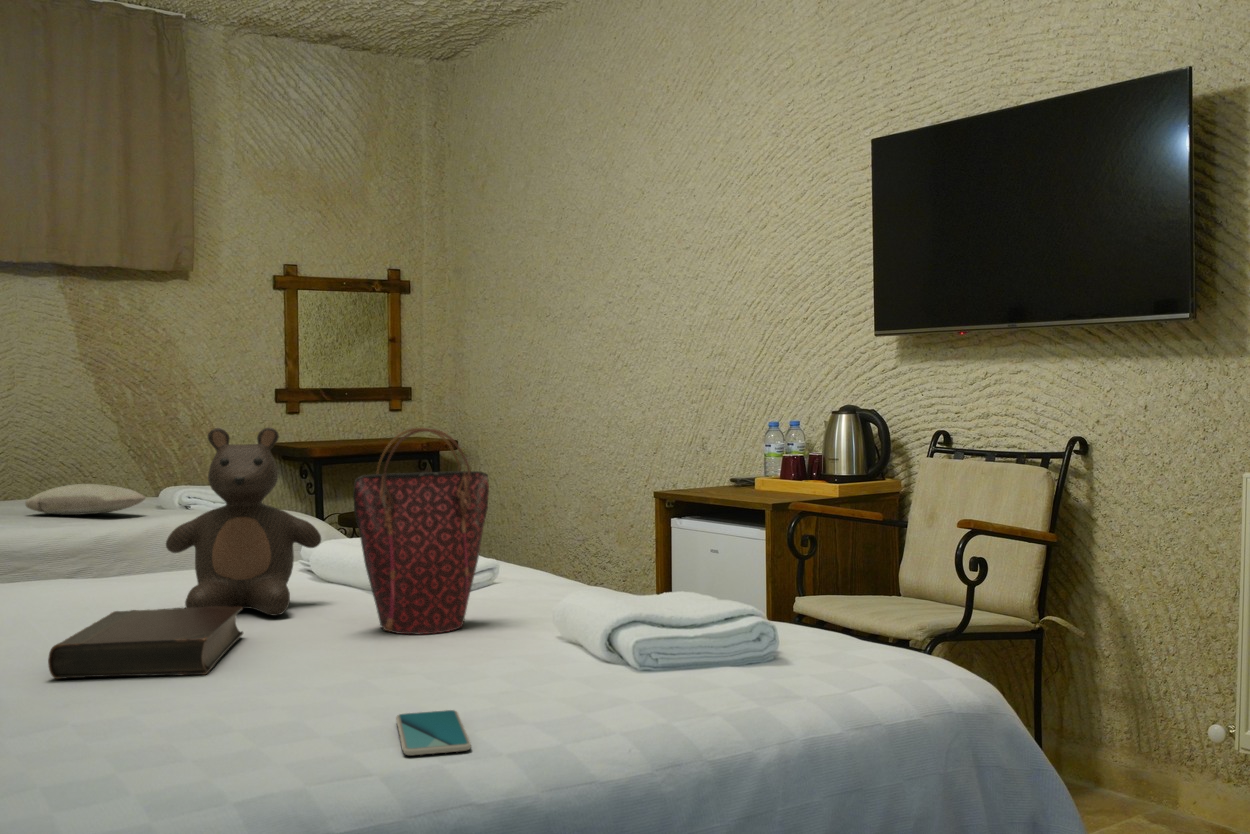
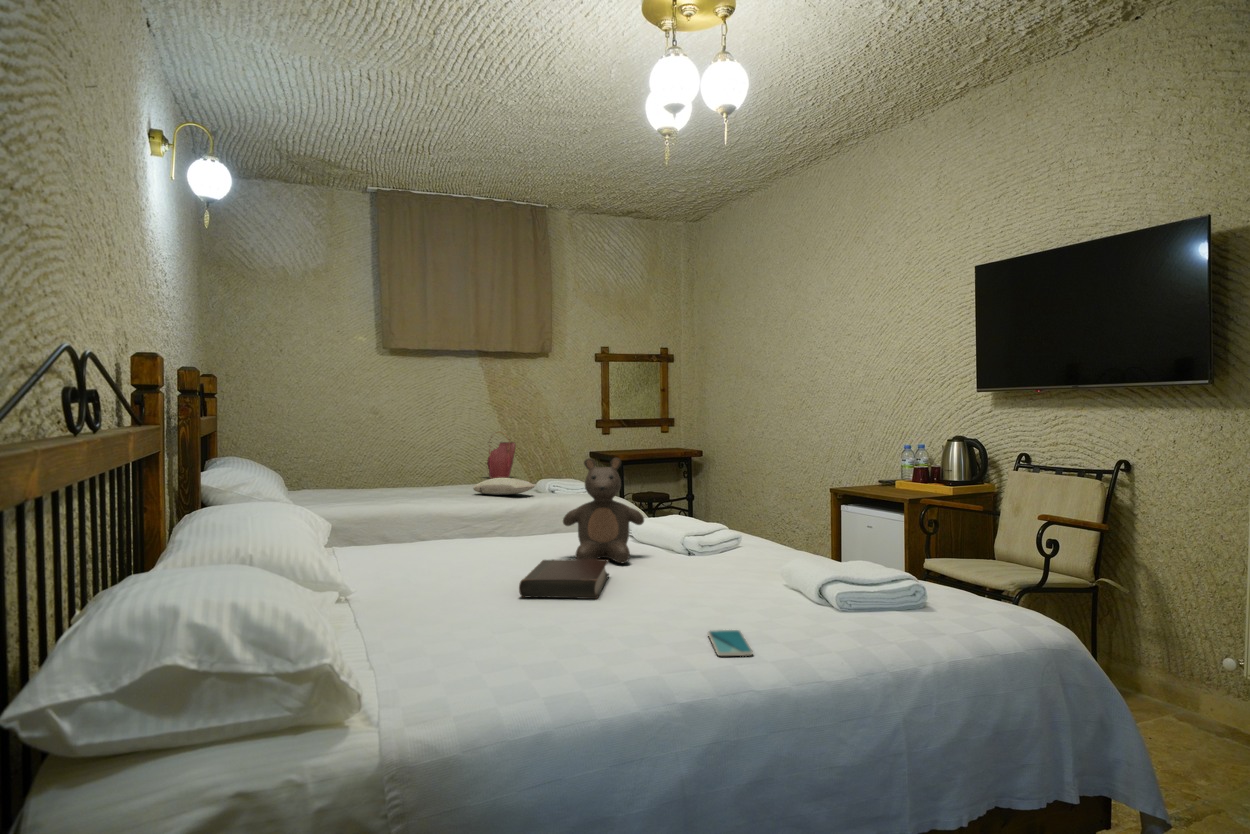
handbag: present [353,428,489,635] -> present [487,437,516,479]

